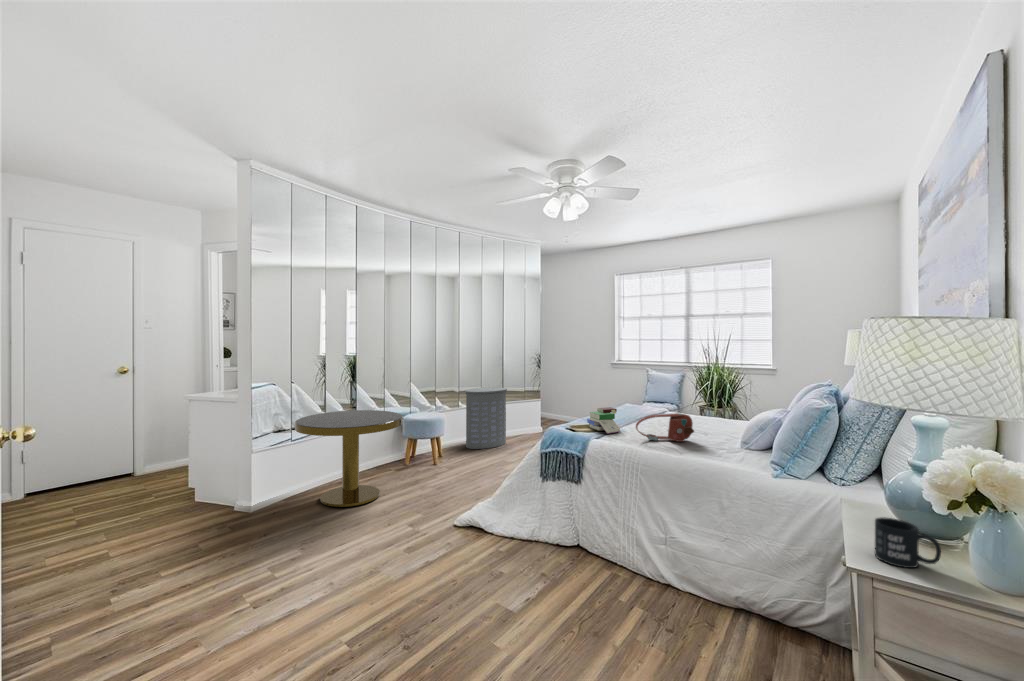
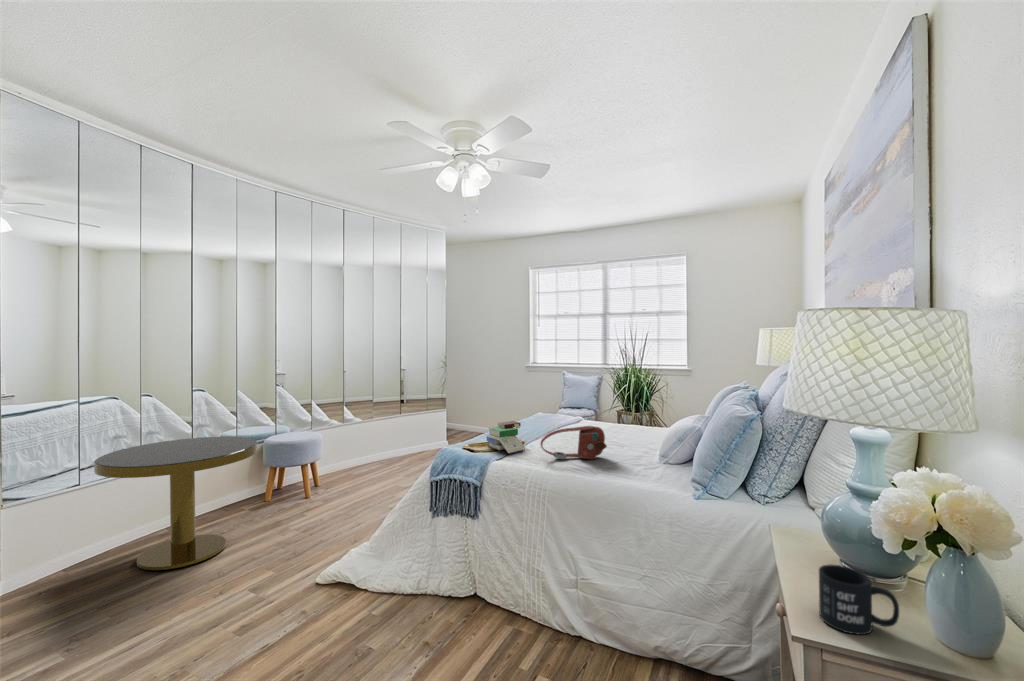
laundry hamper: present [465,388,507,449] -> none [351,400,404,474]

